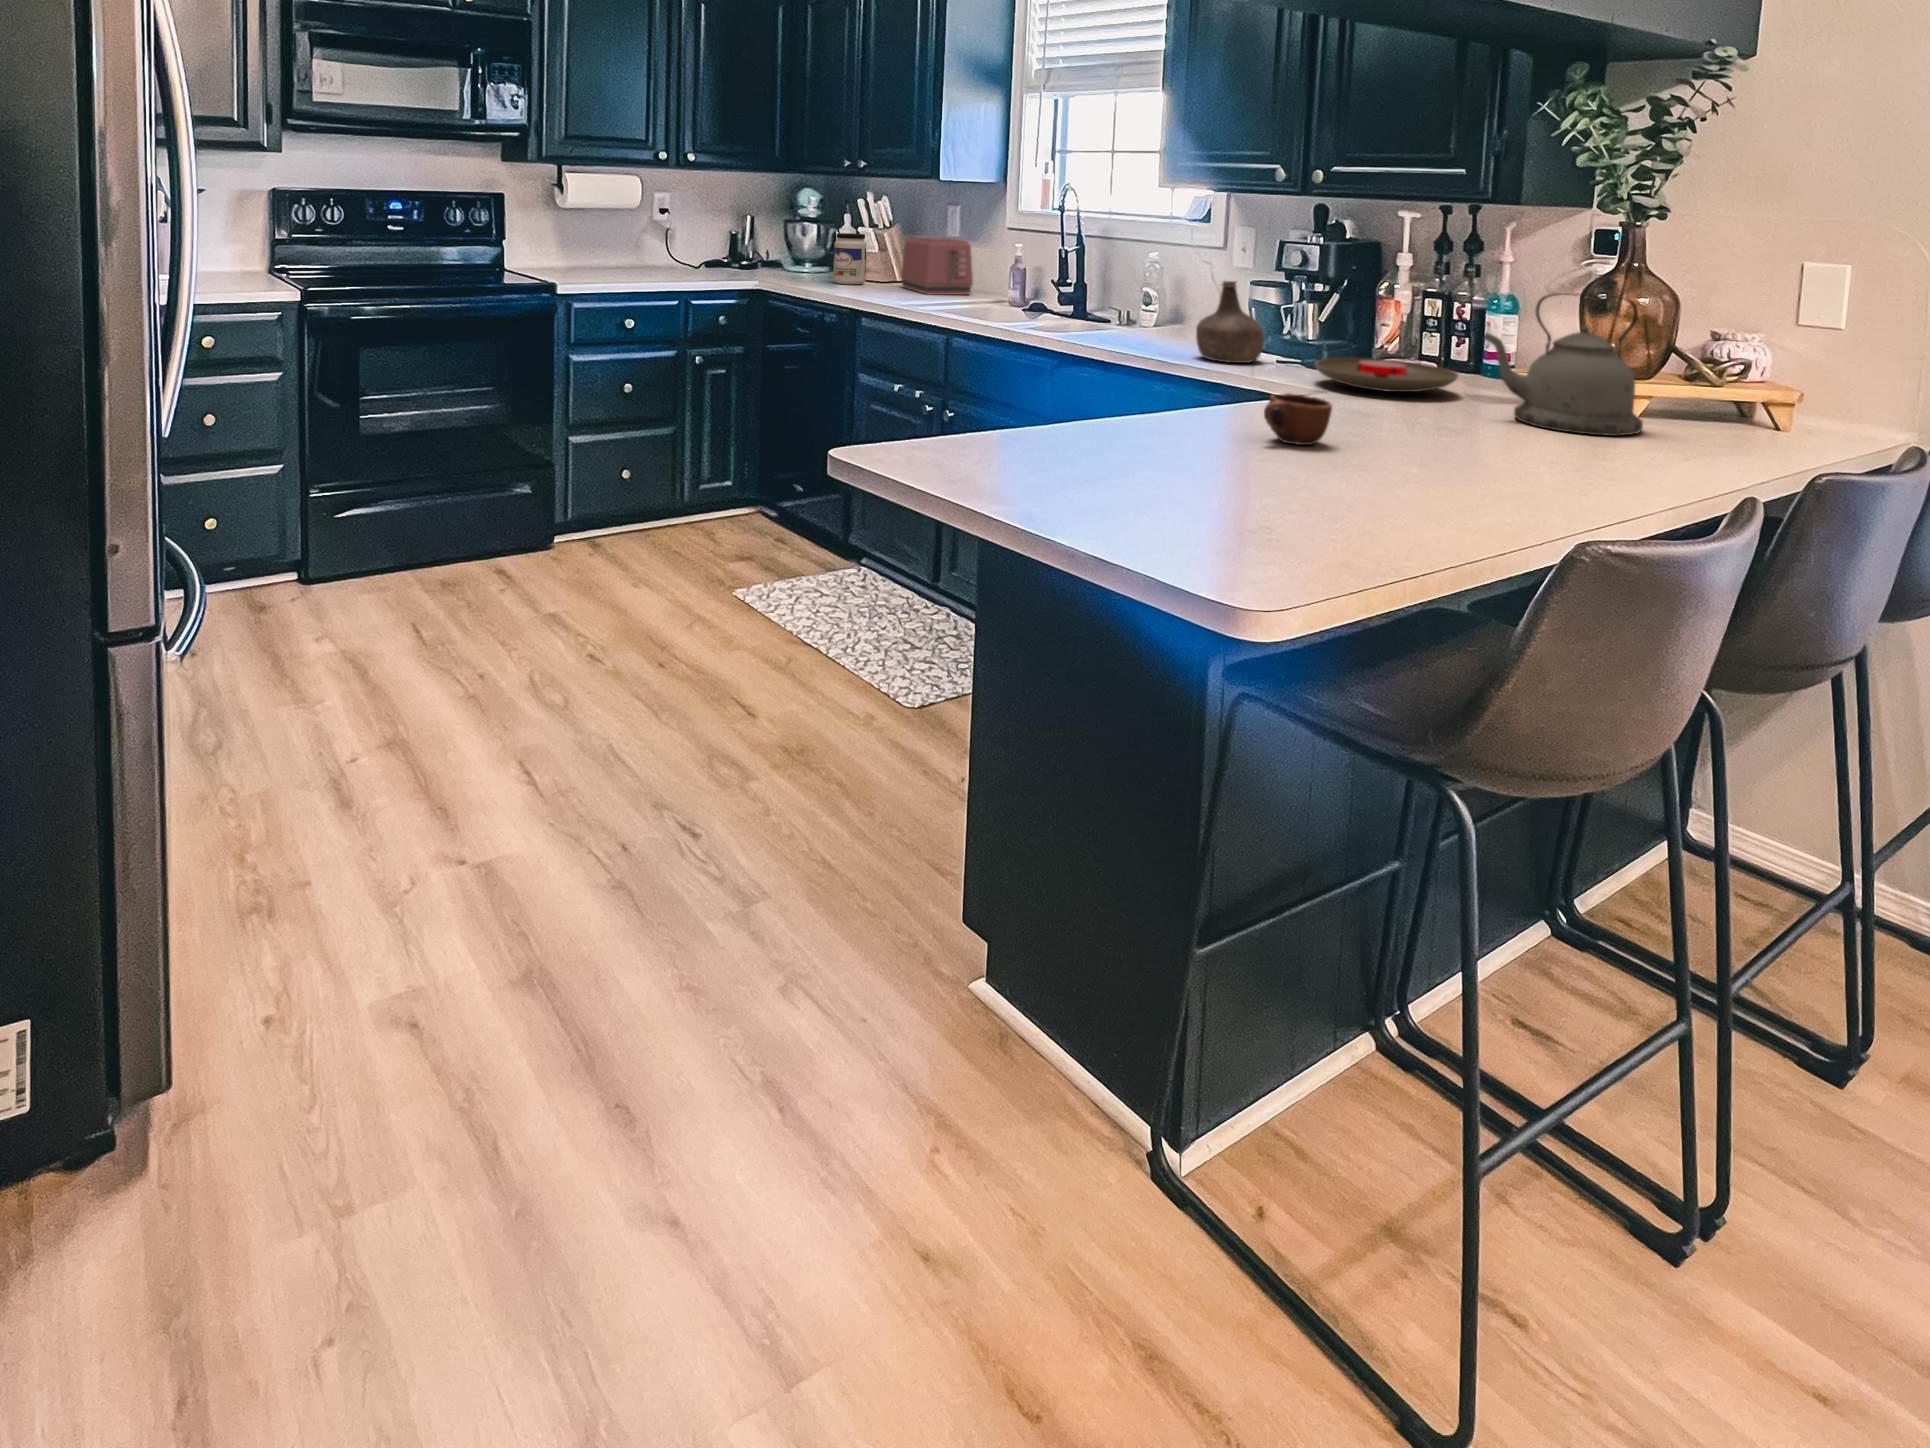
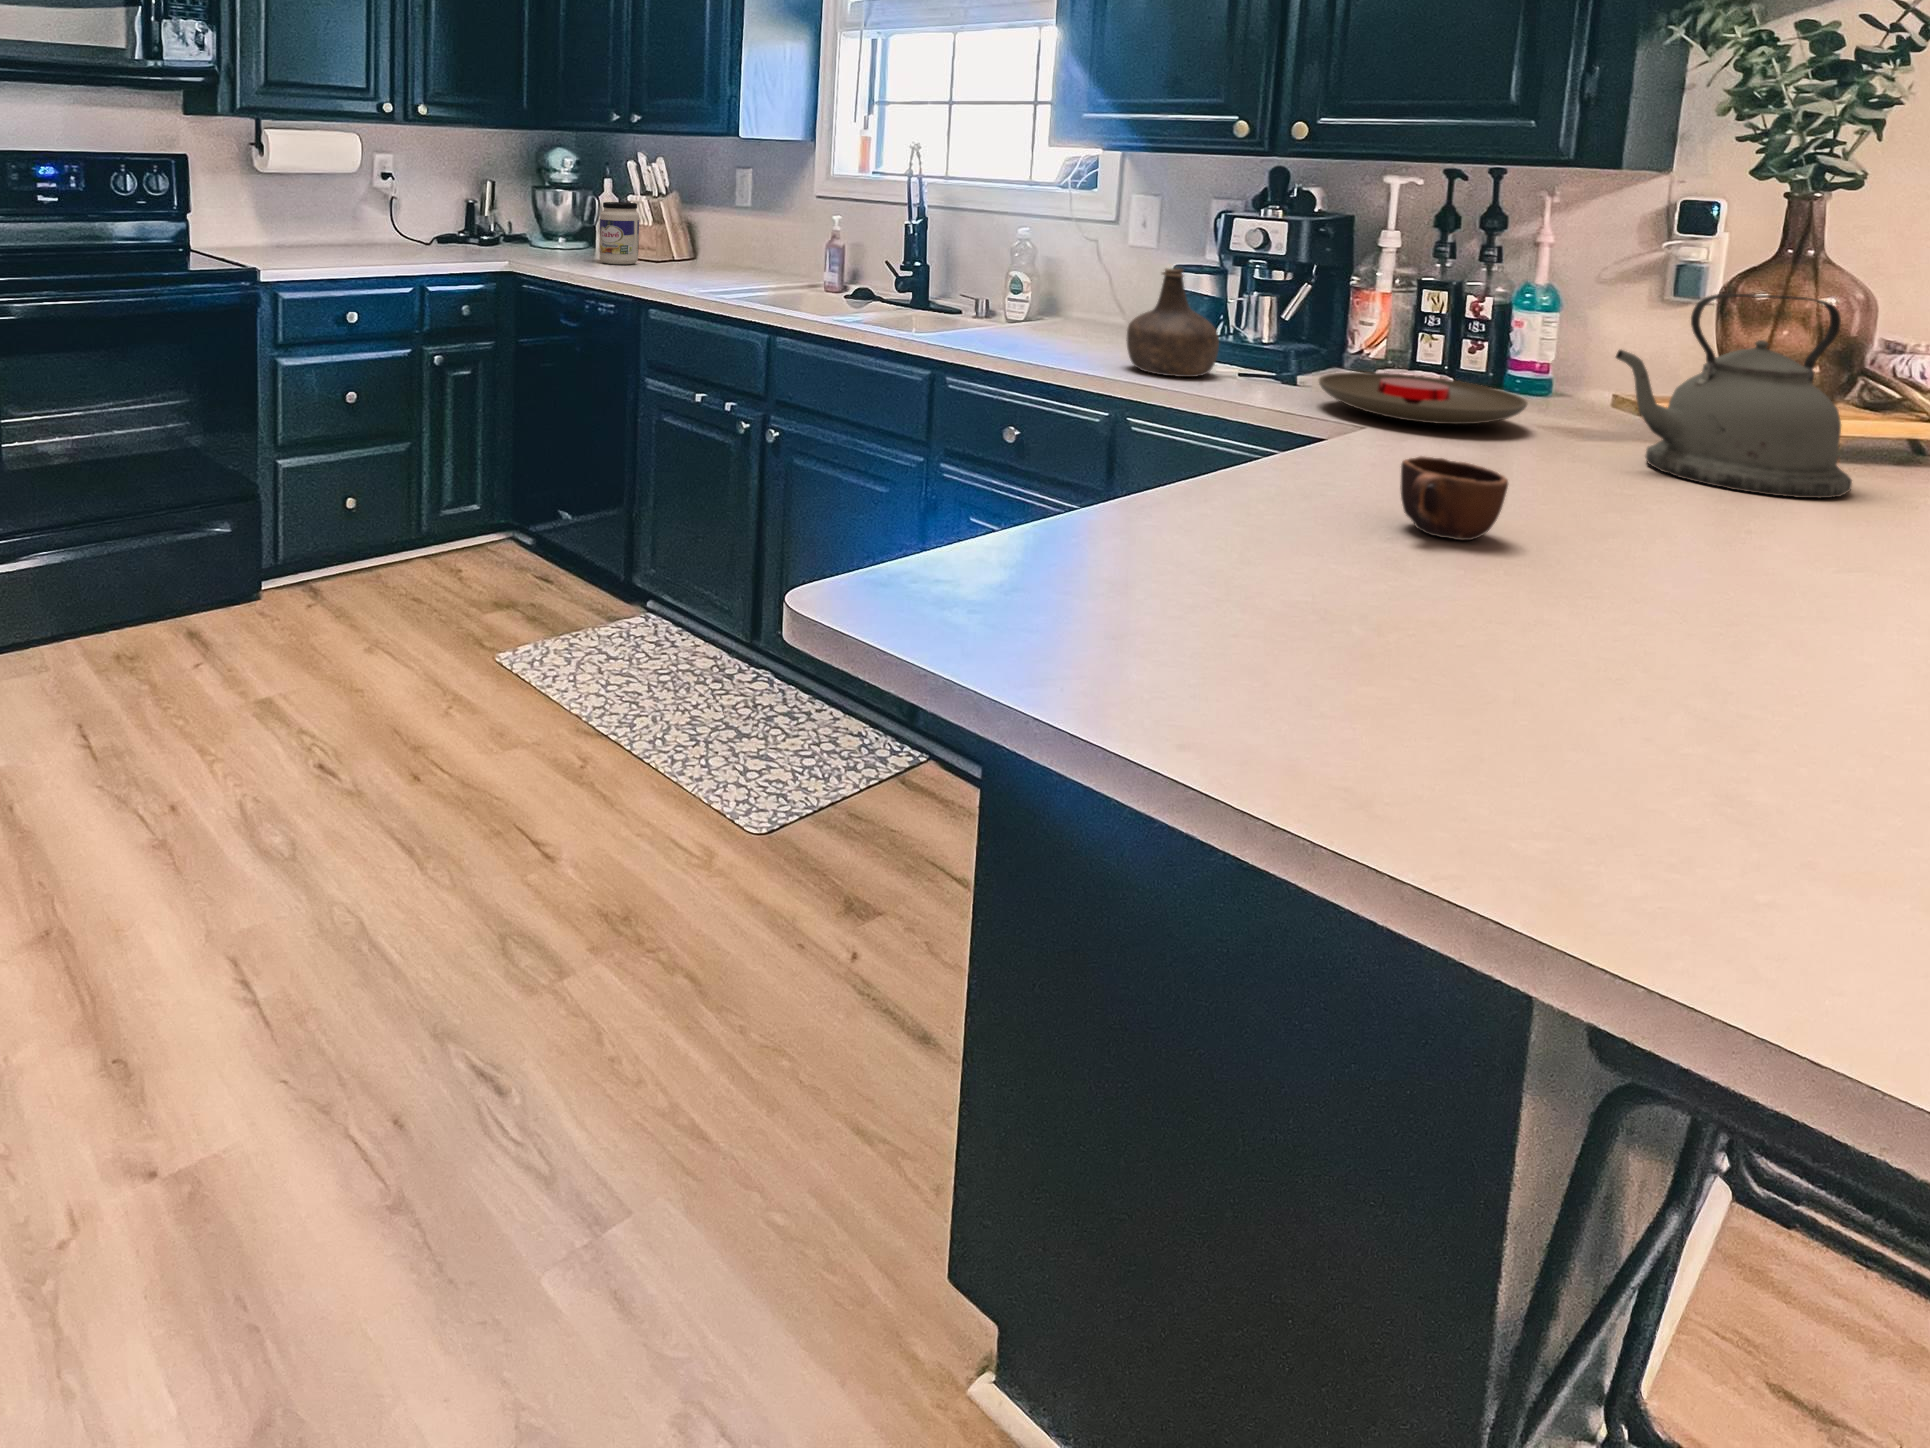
toaster: present [901,236,973,295] -> none [682,206,774,278]

